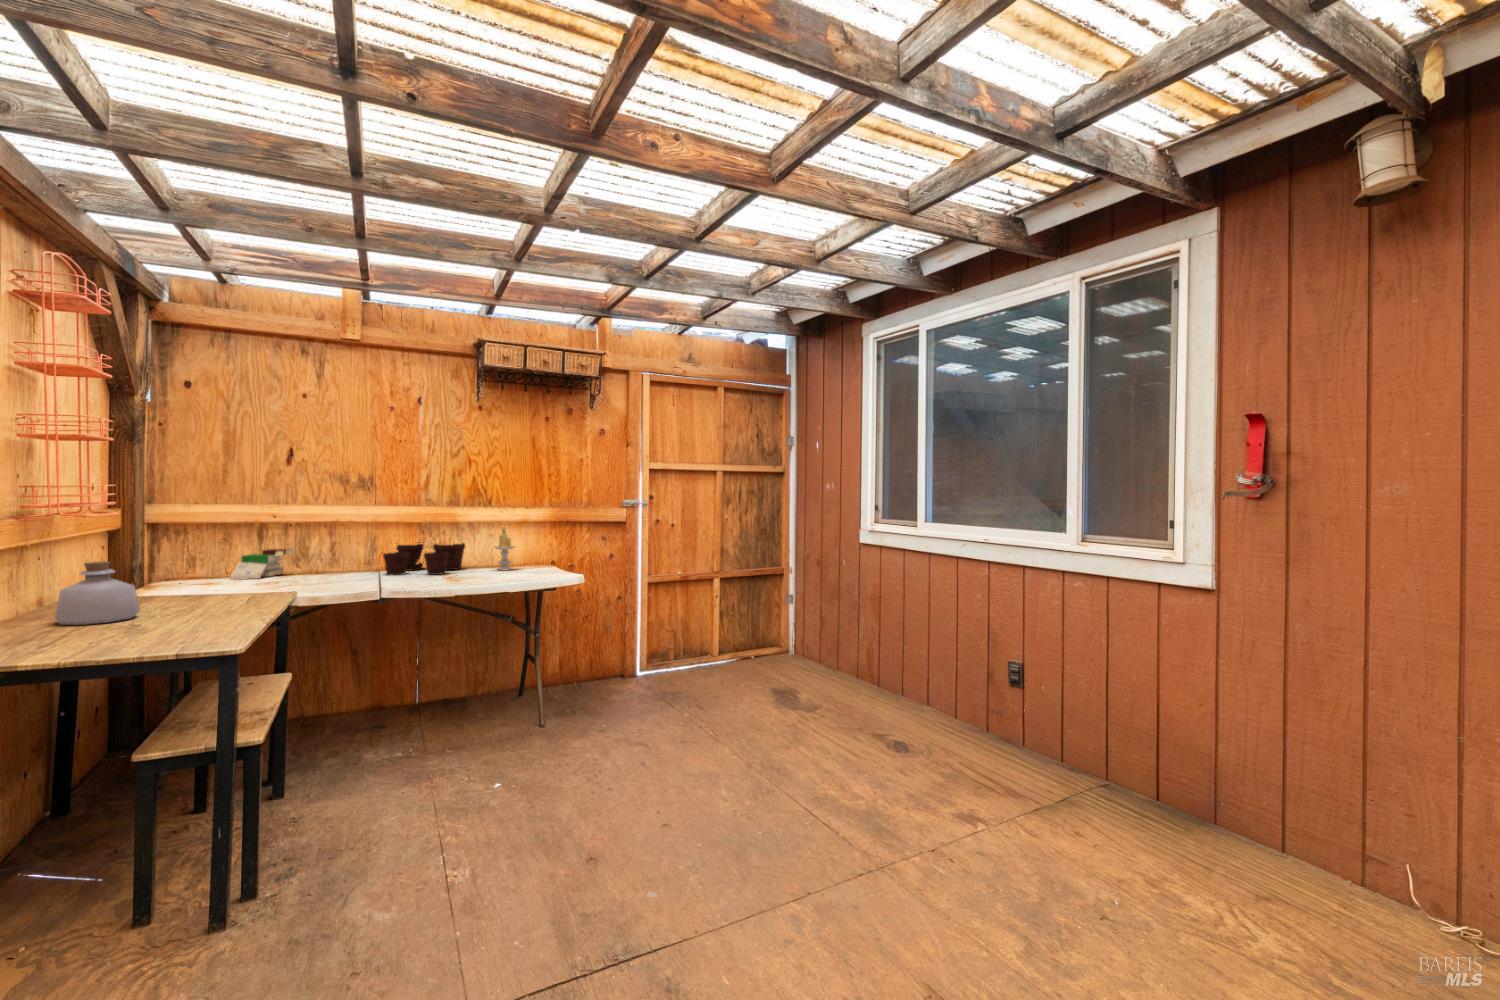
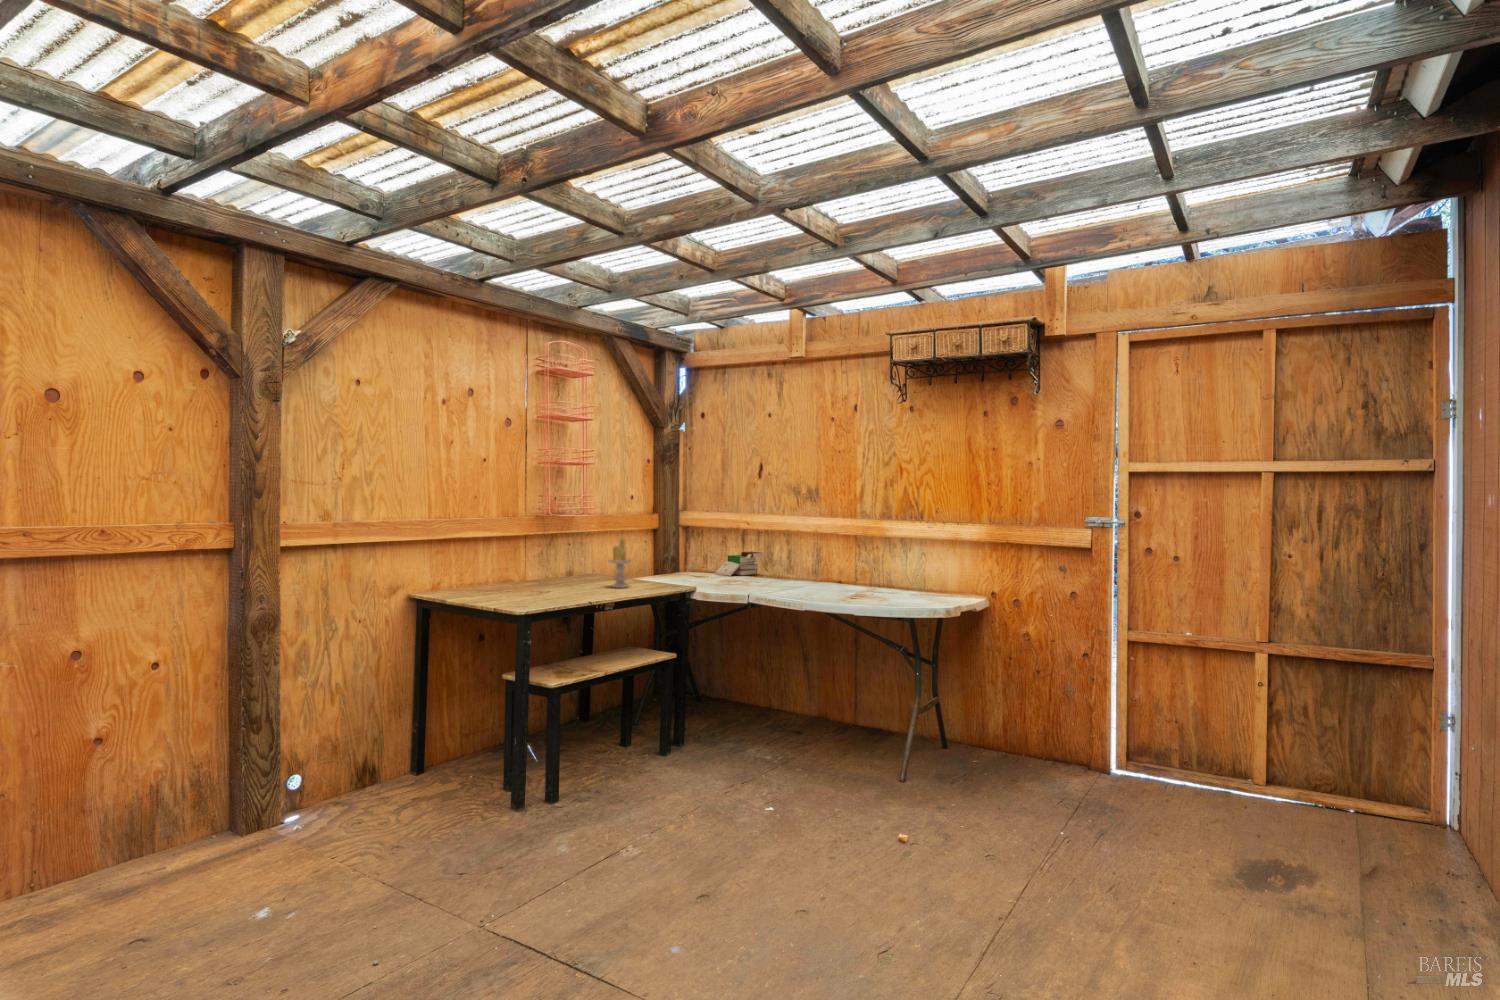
candle: present [494,527,515,571] -> present [609,538,632,588]
flower pot: present [383,543,465,575] -> none [811,555,896,591]
bottle: present [55,561,140,625] -> none [541,551,583,593]

